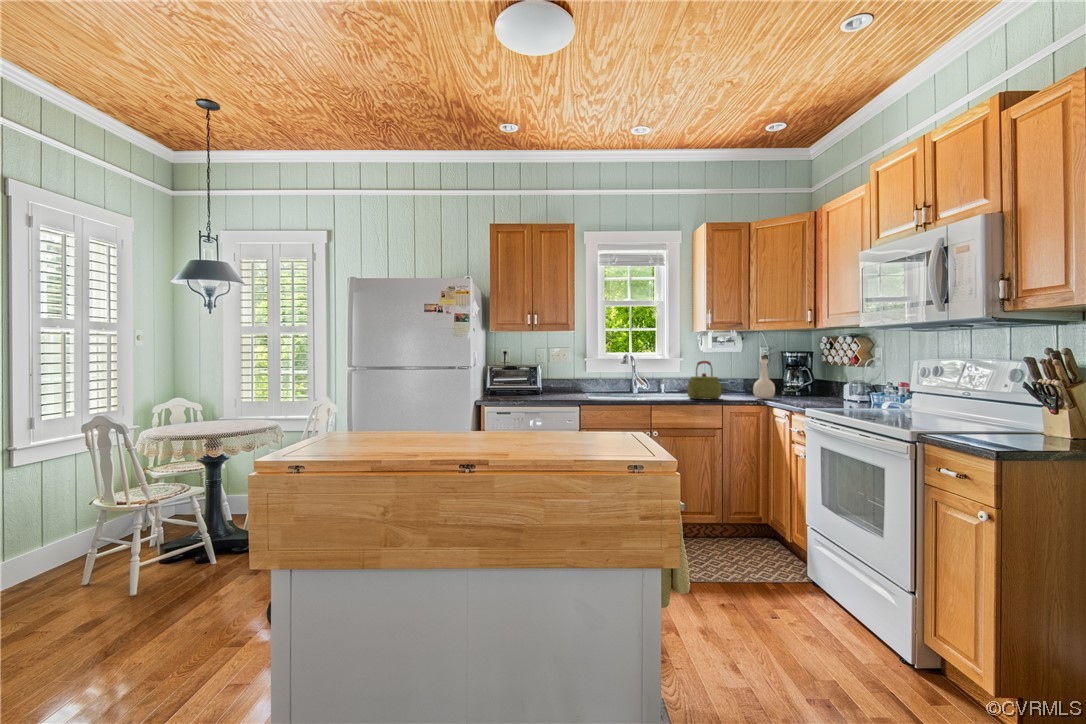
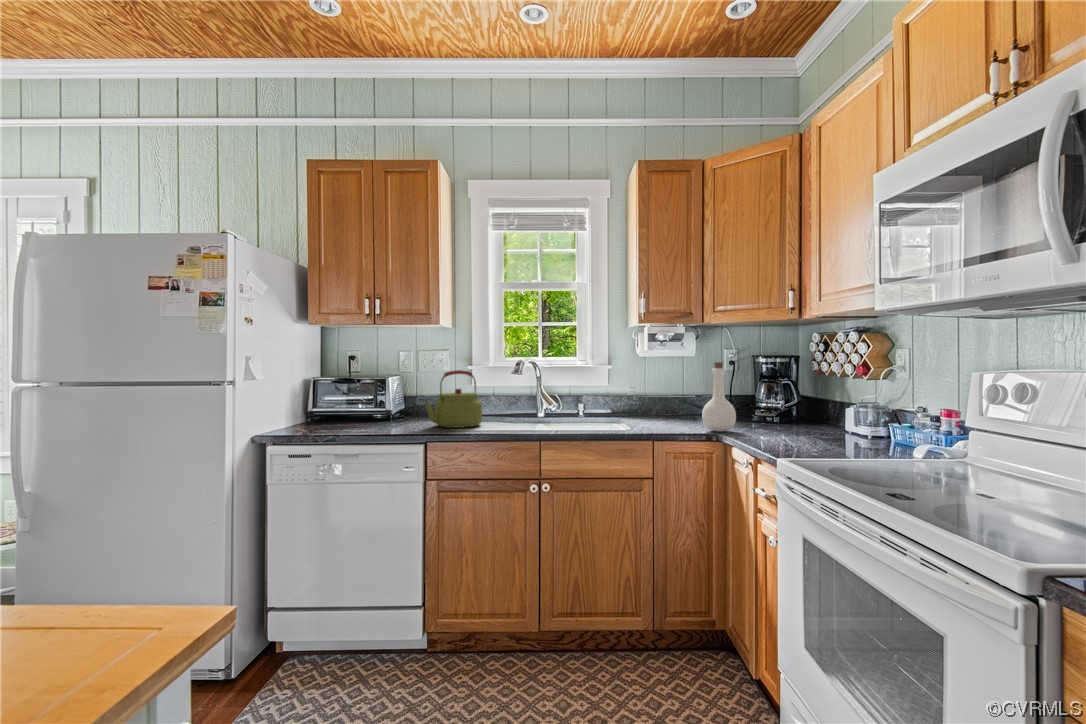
kettle: present [688,361,721,399] -> present [425,370,482,428]

